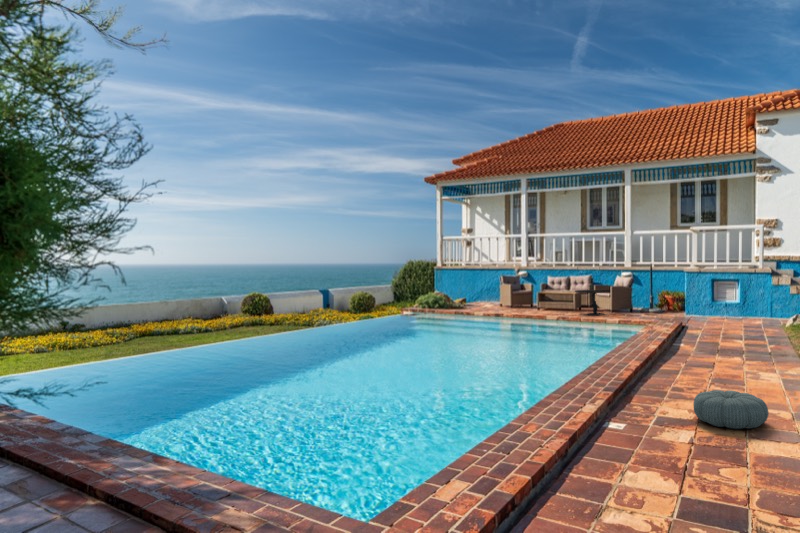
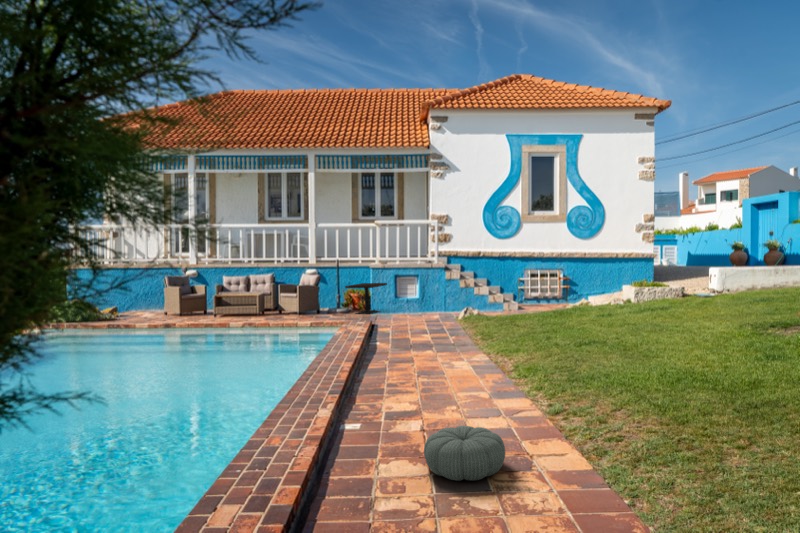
side table: present [575,290,610,316] -> present [345,283,387,314]

